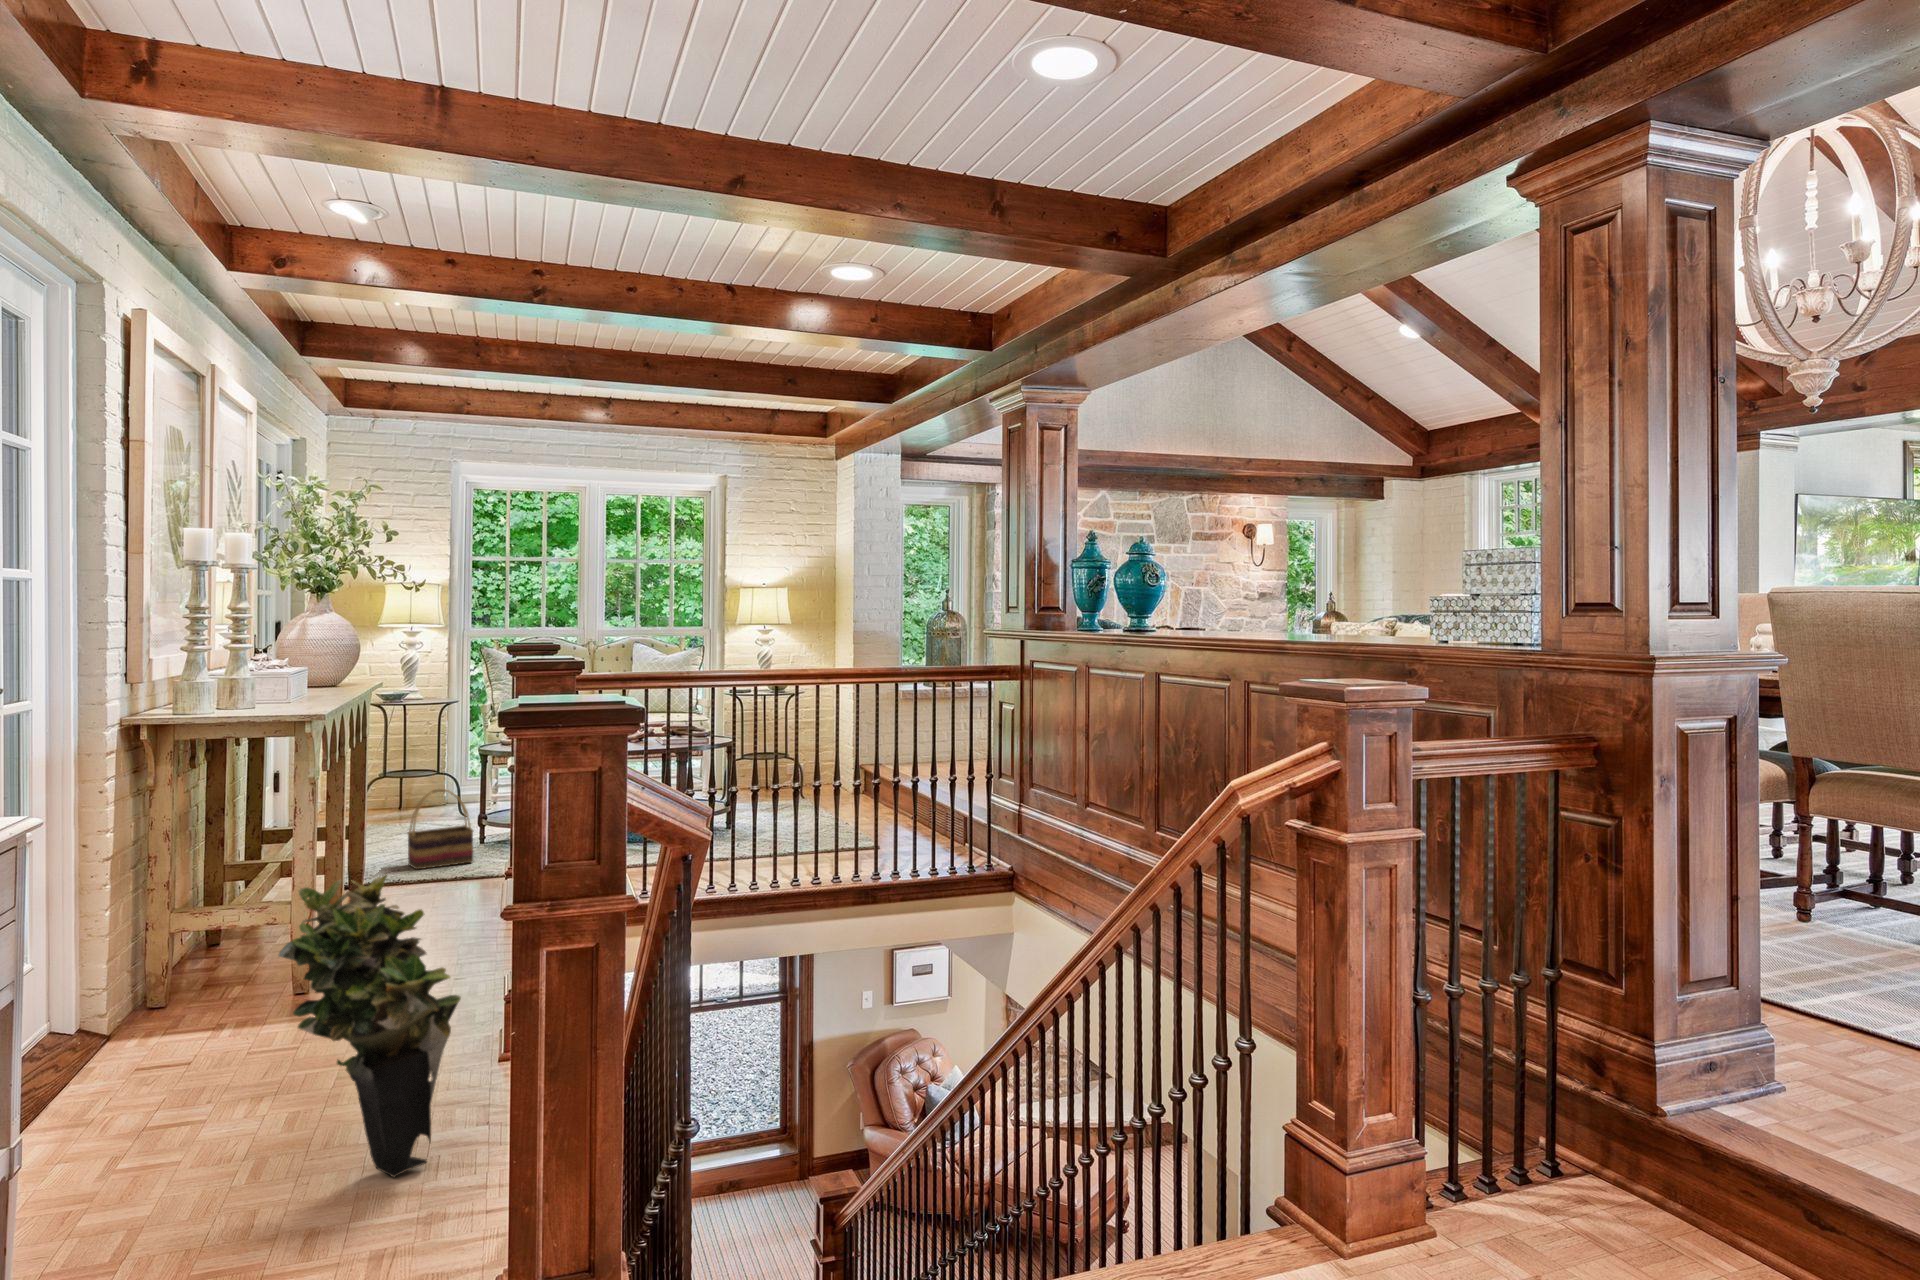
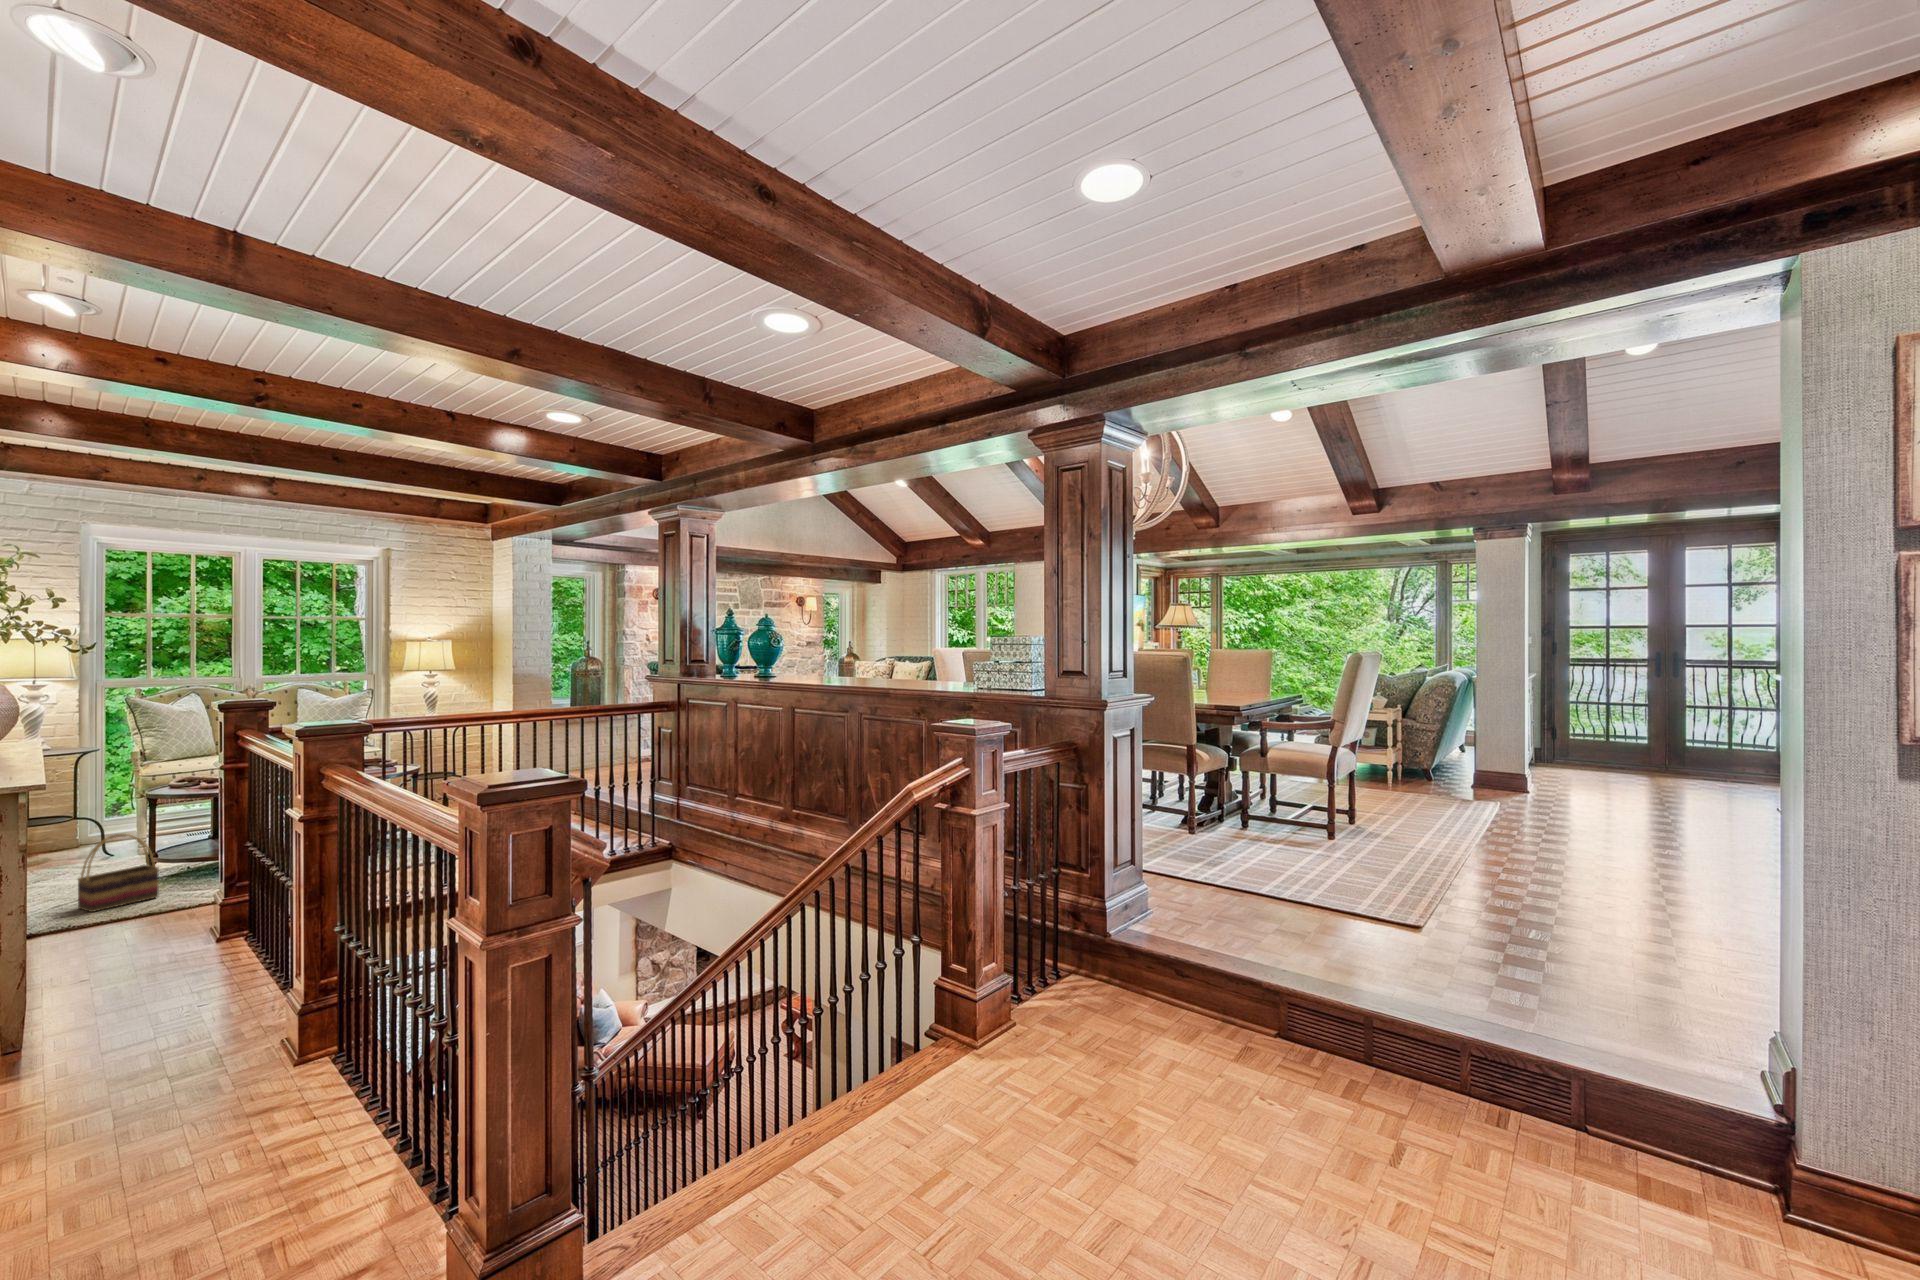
potted plant: present [279,875,461,1177] -> none [127,919,311,1176]

